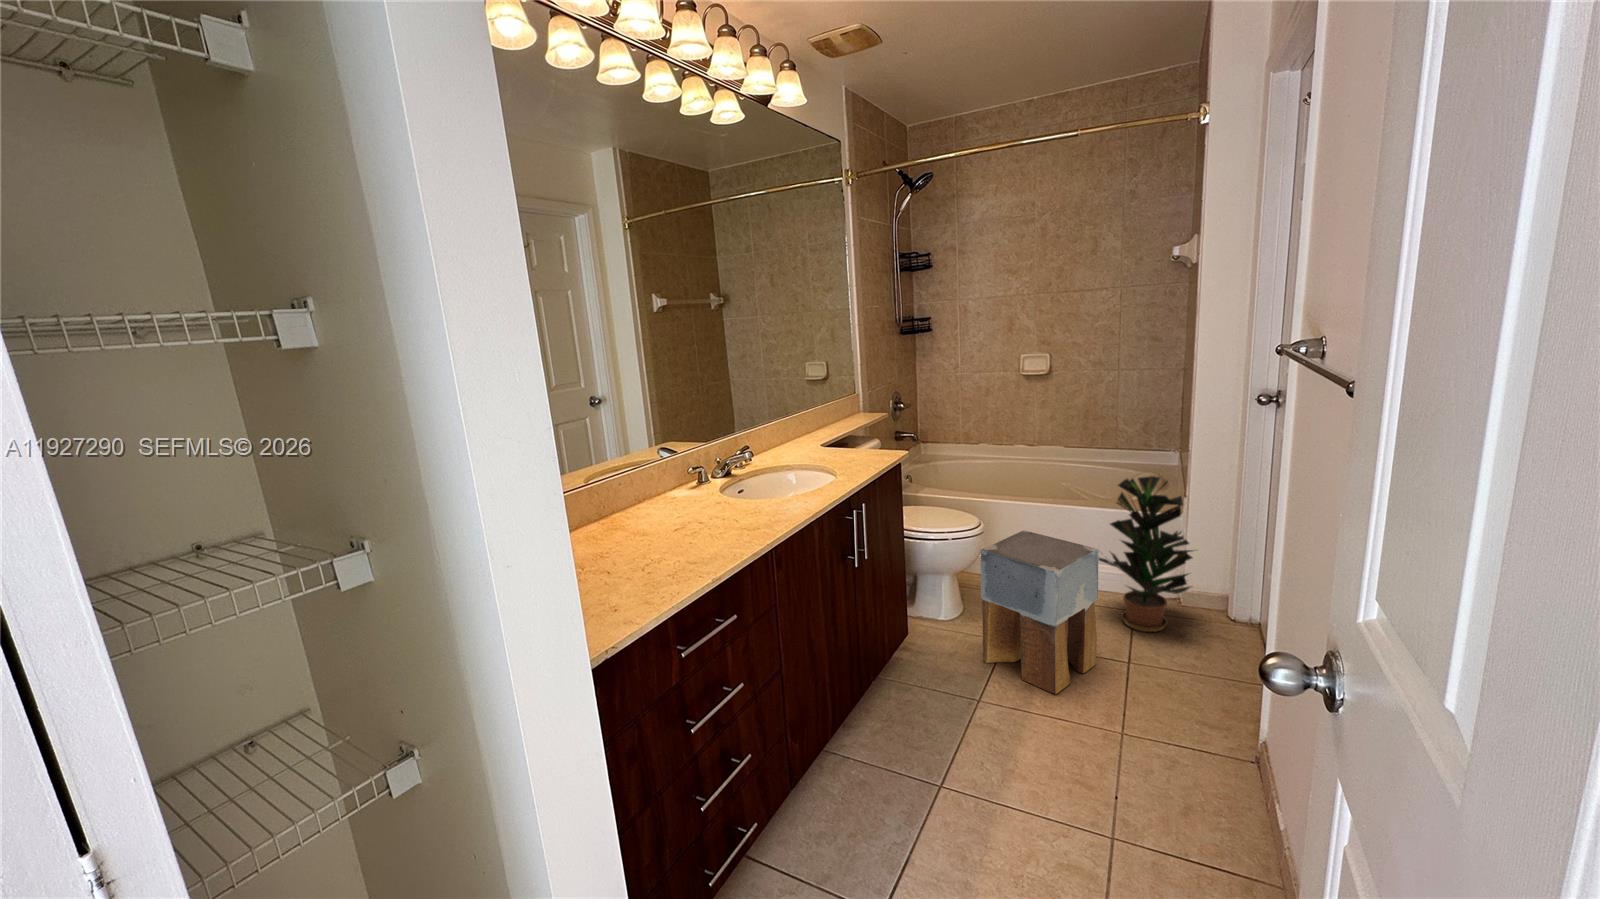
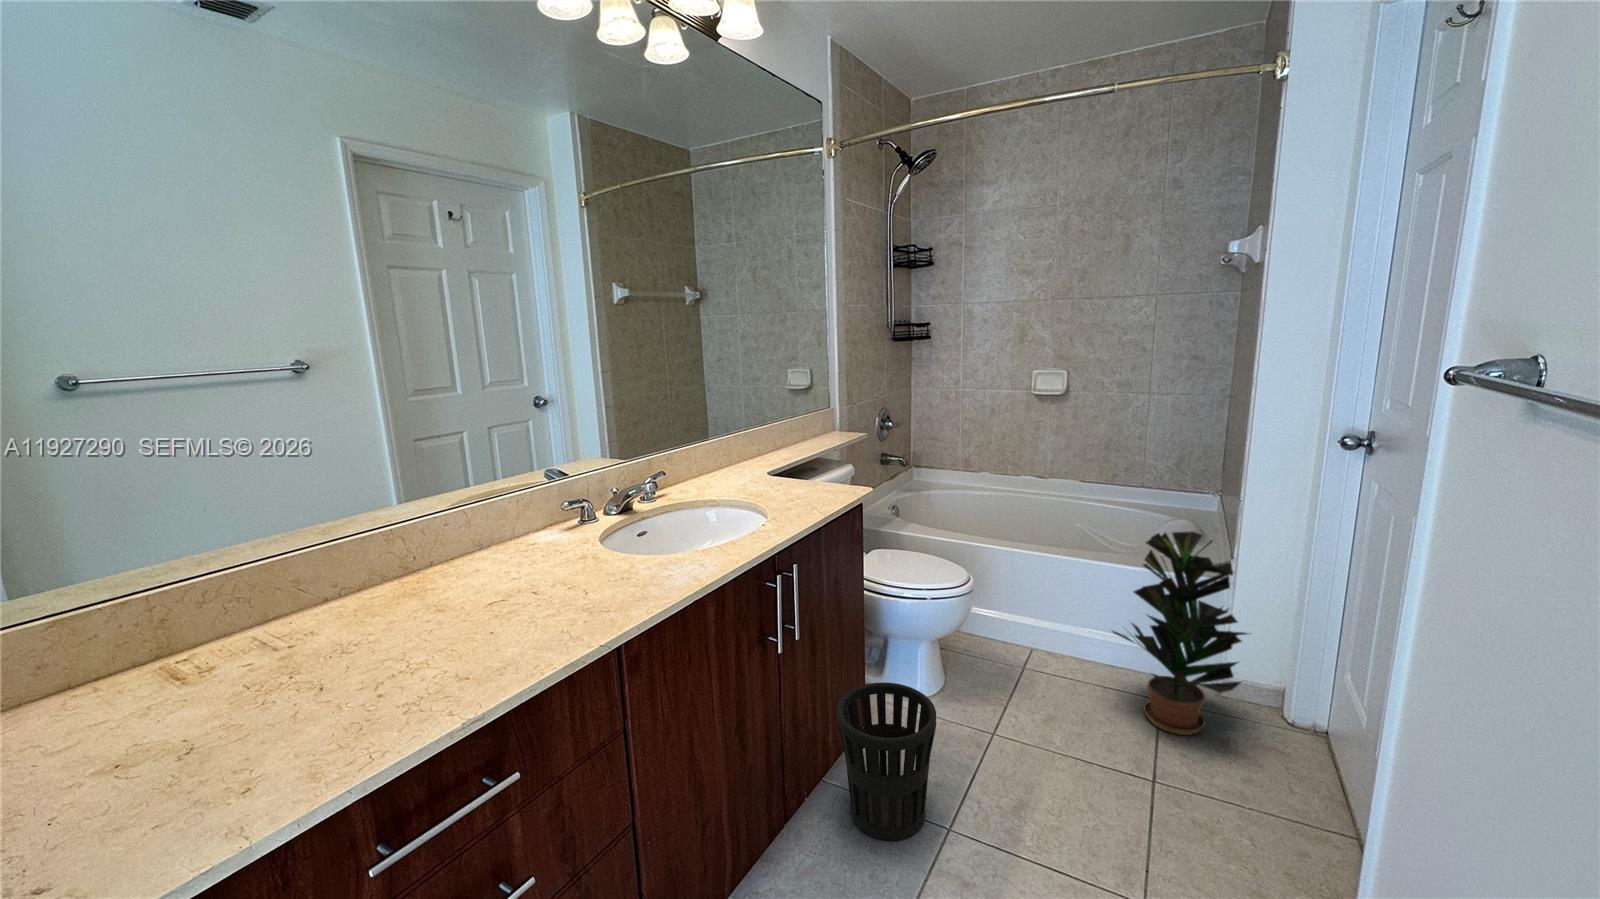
stool: present [981,531,1099,694] -> none [959,595,1118,829]
wastebasket: none [894,598,969,709] -> present [837,682,936,840]

